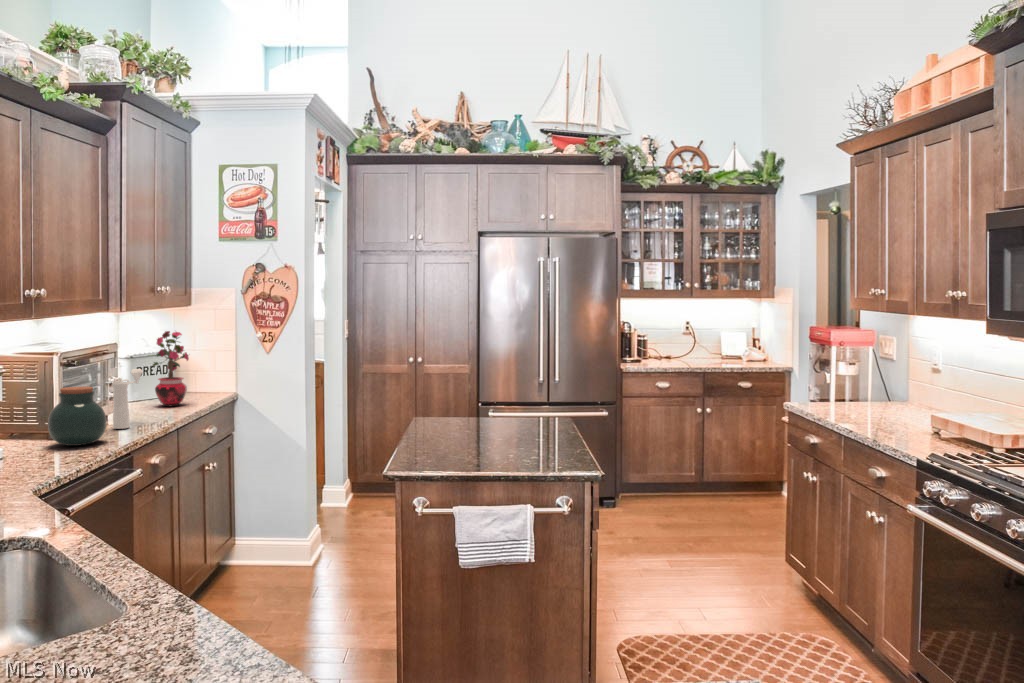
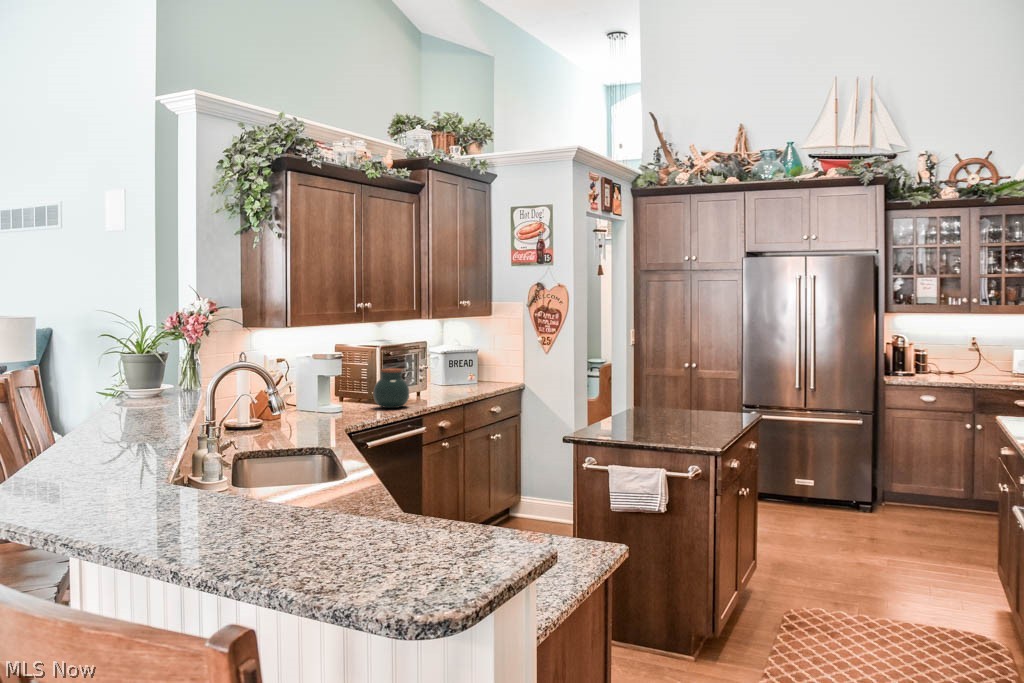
potted plant: present [153,331,189,406] -> none [453,332,482,389]
pepper mill: present [112,369,143,429] -> none [419,359,442,401]

